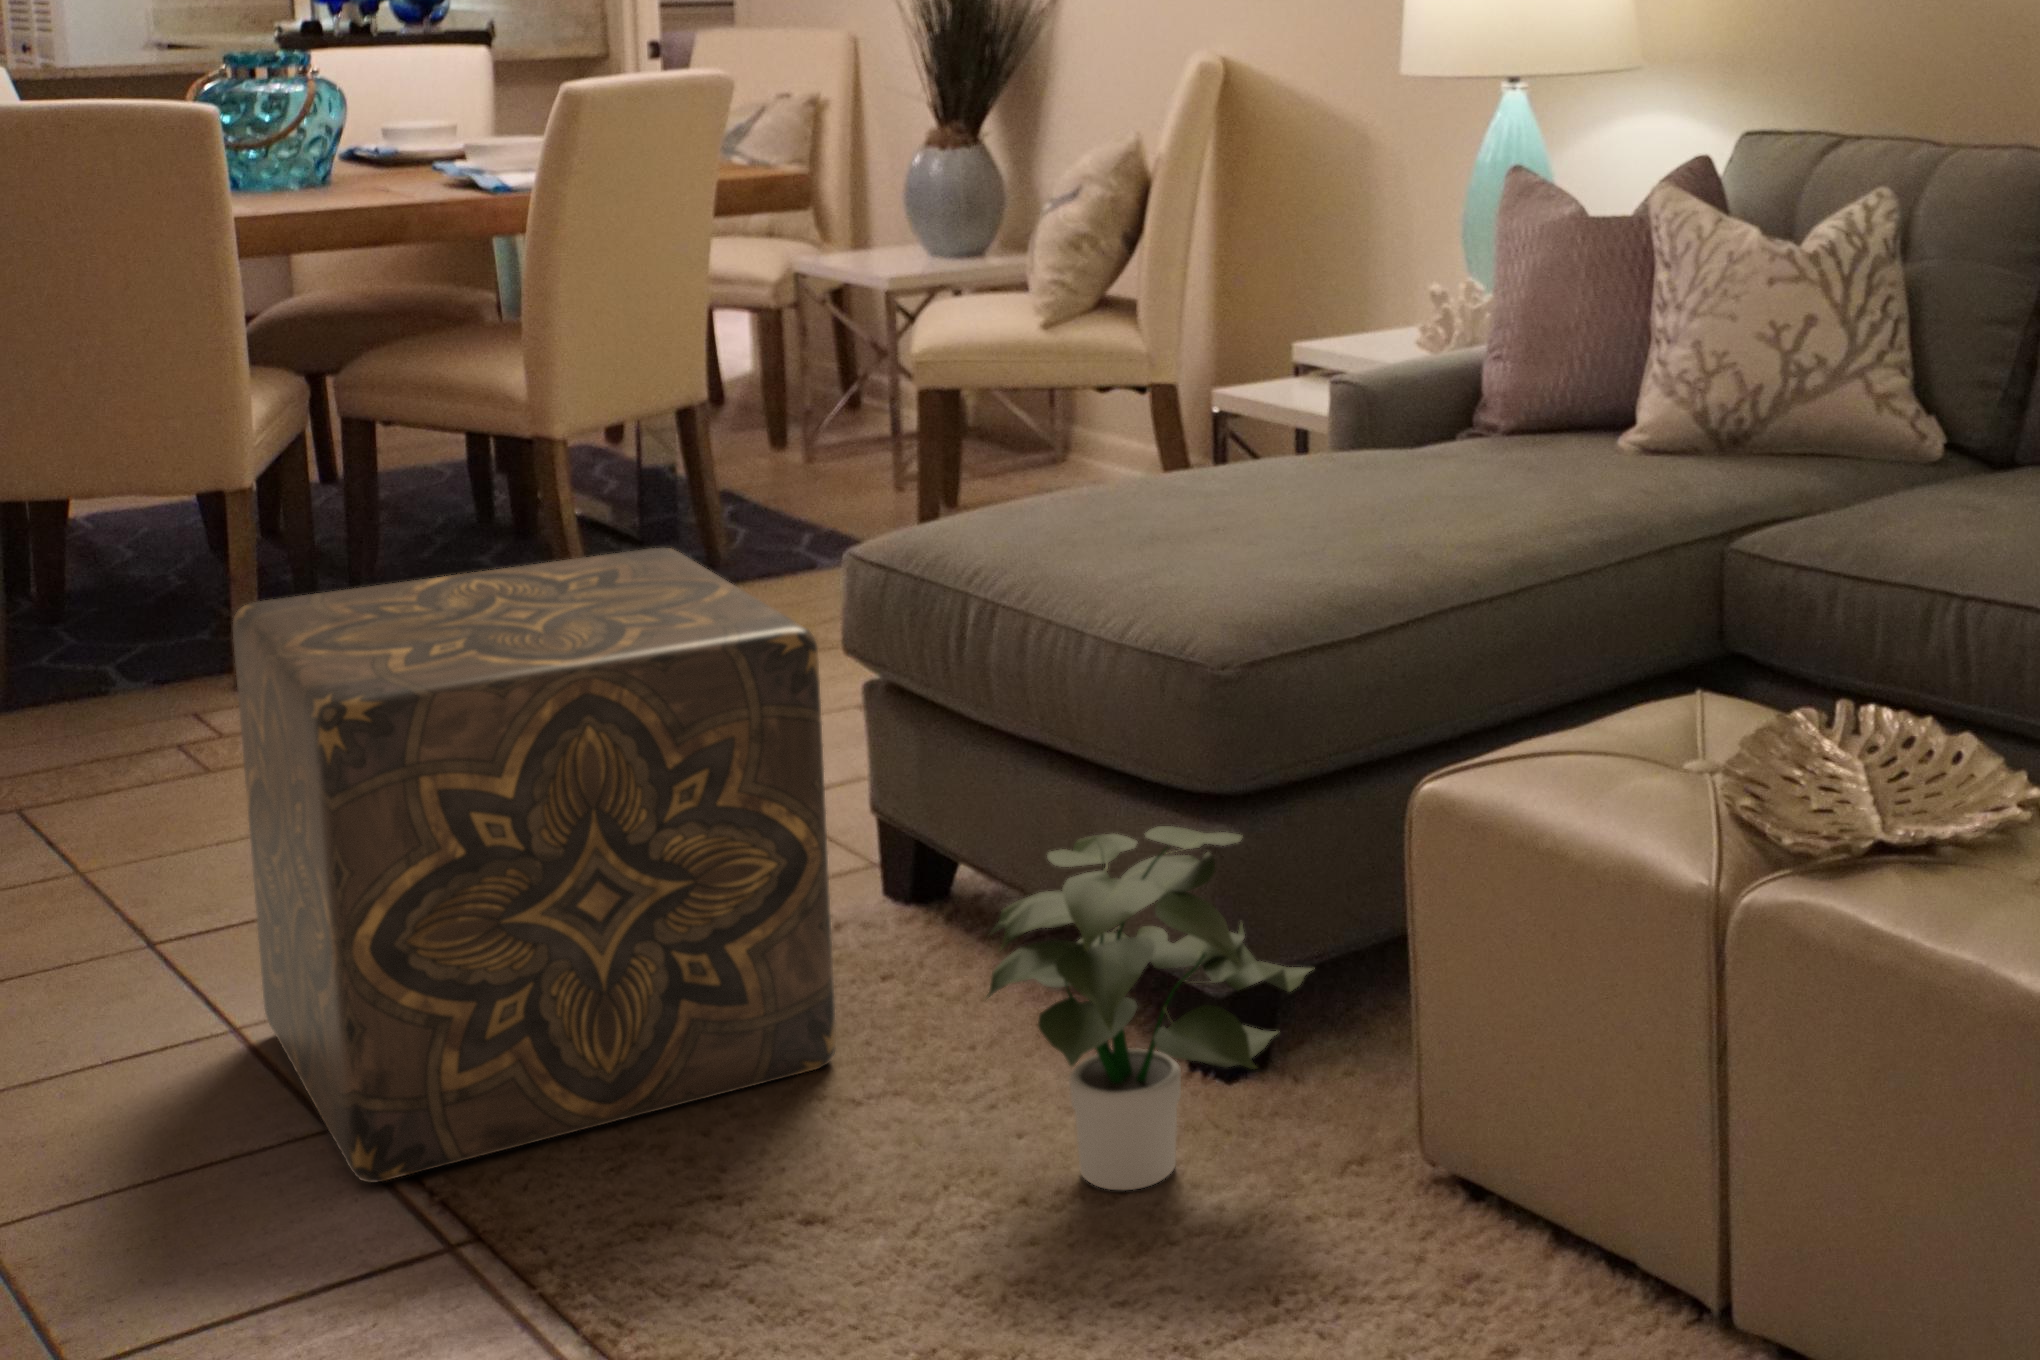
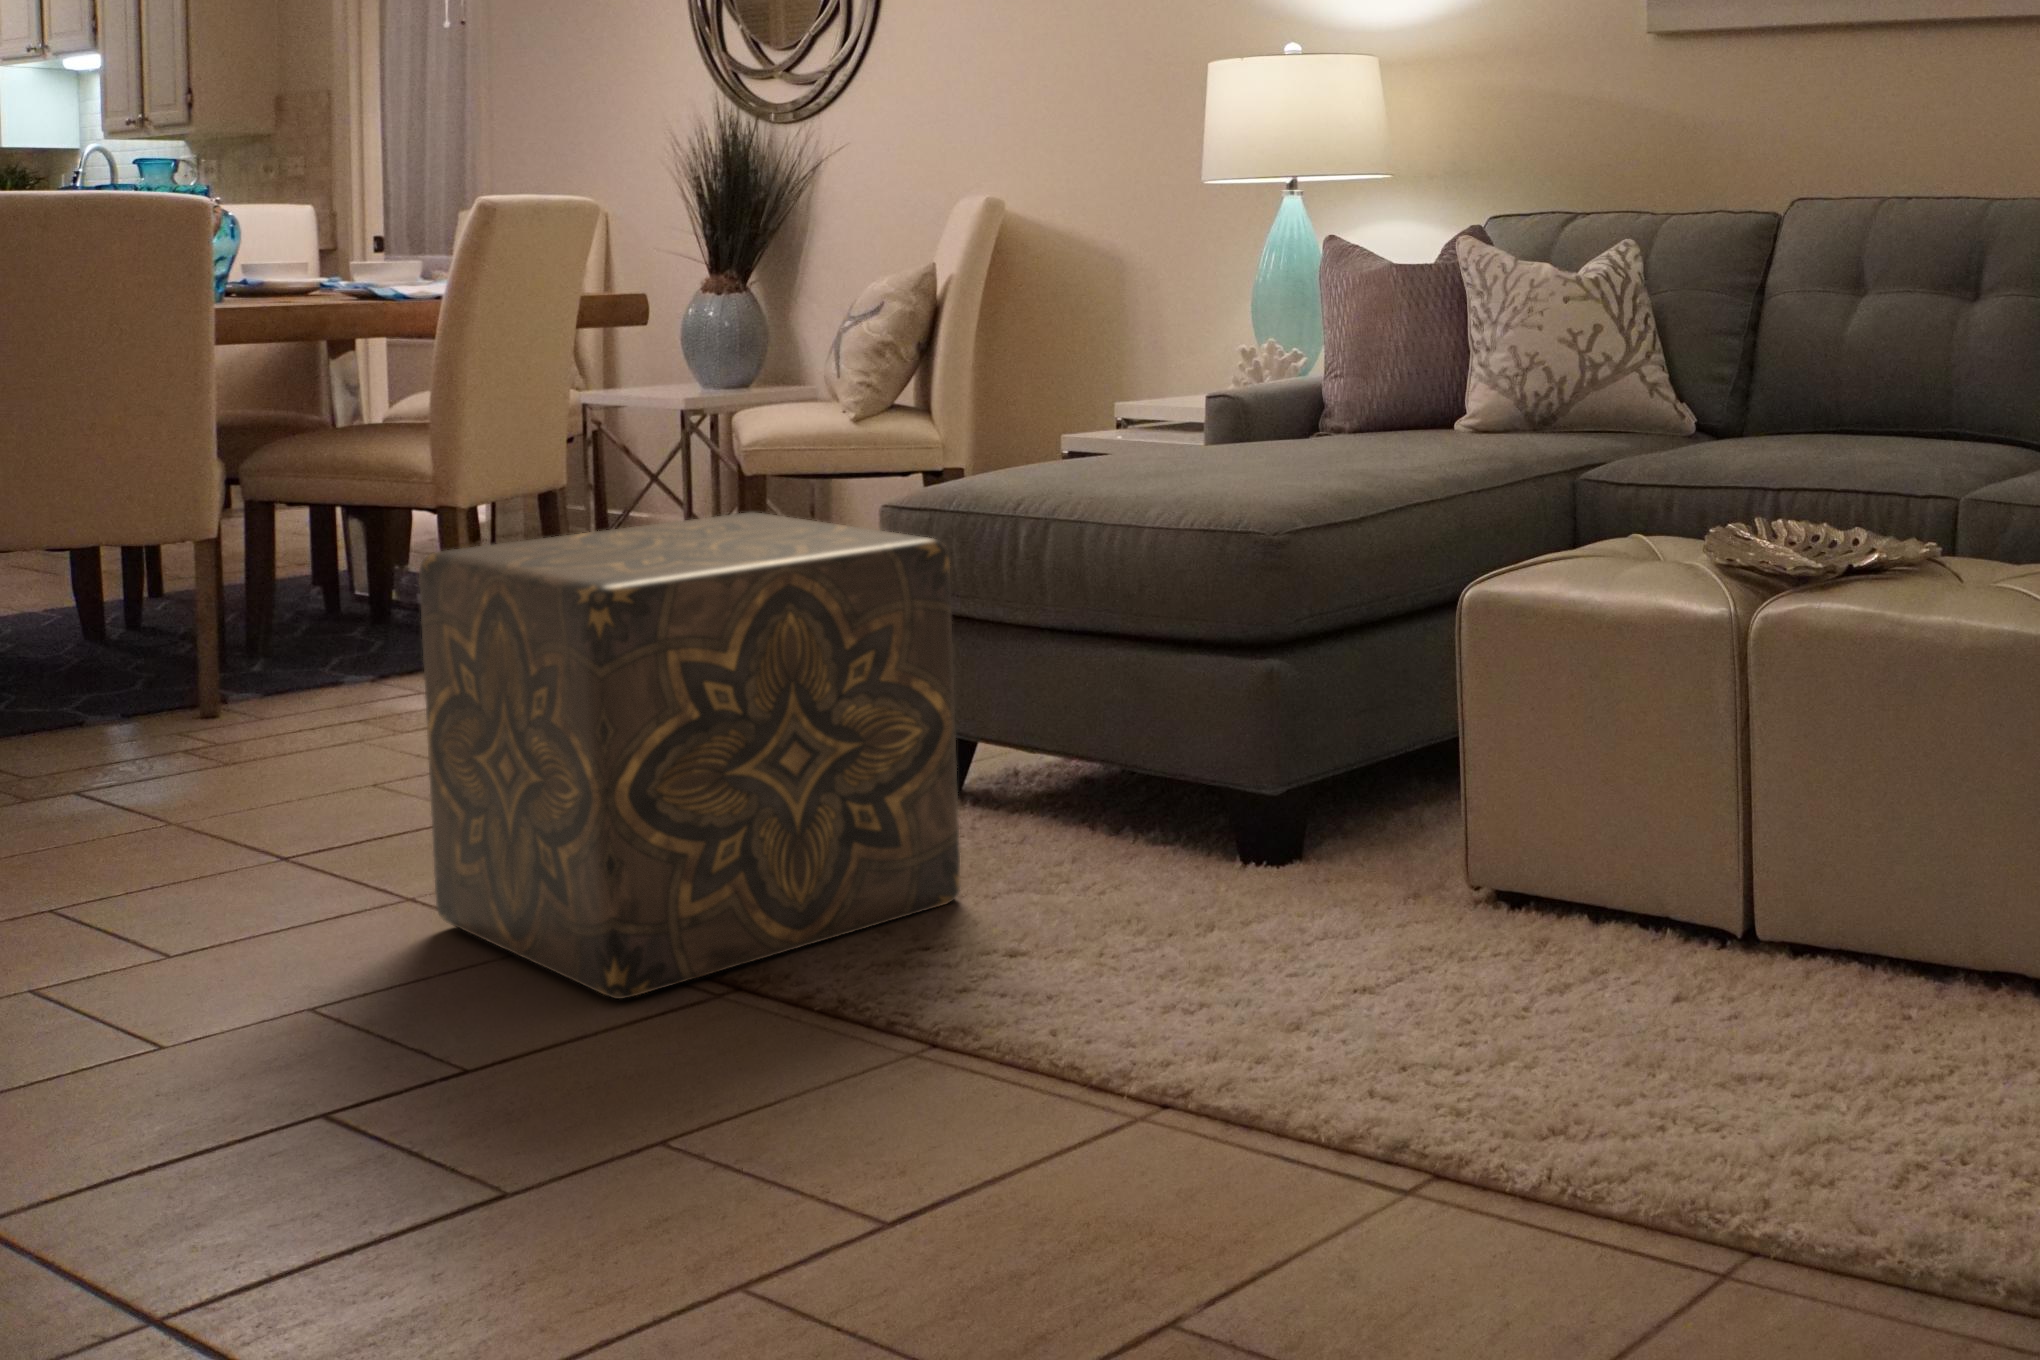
potted plant: present [986,826,1312,1191] -> none [1122,658,1383,942]

